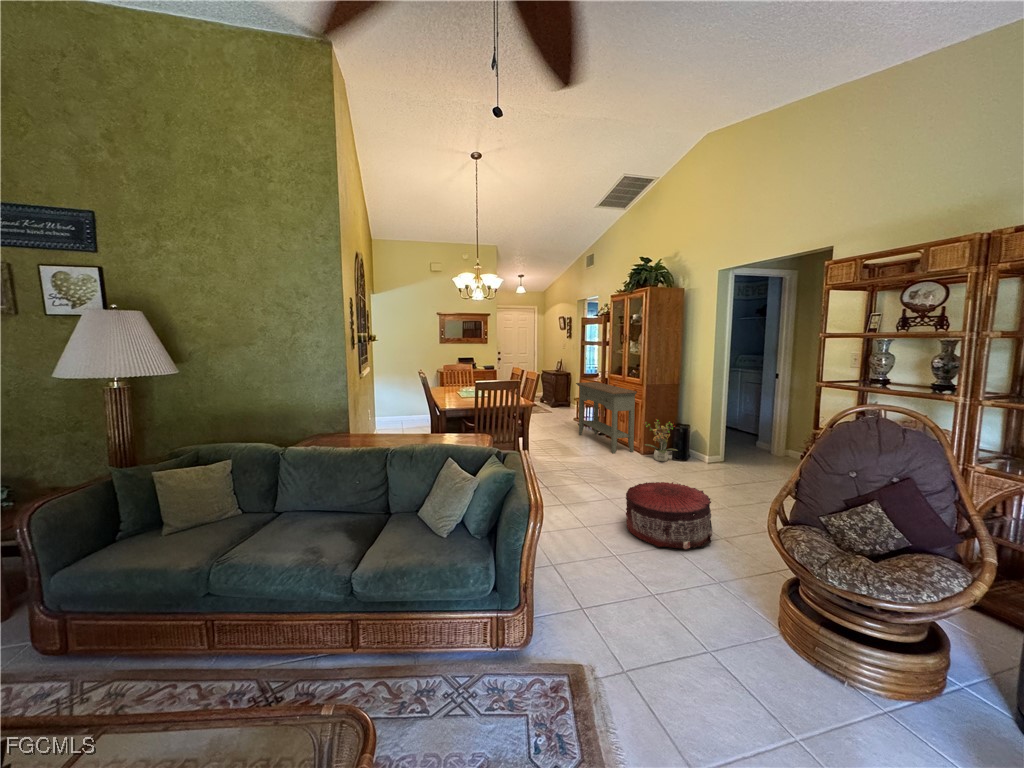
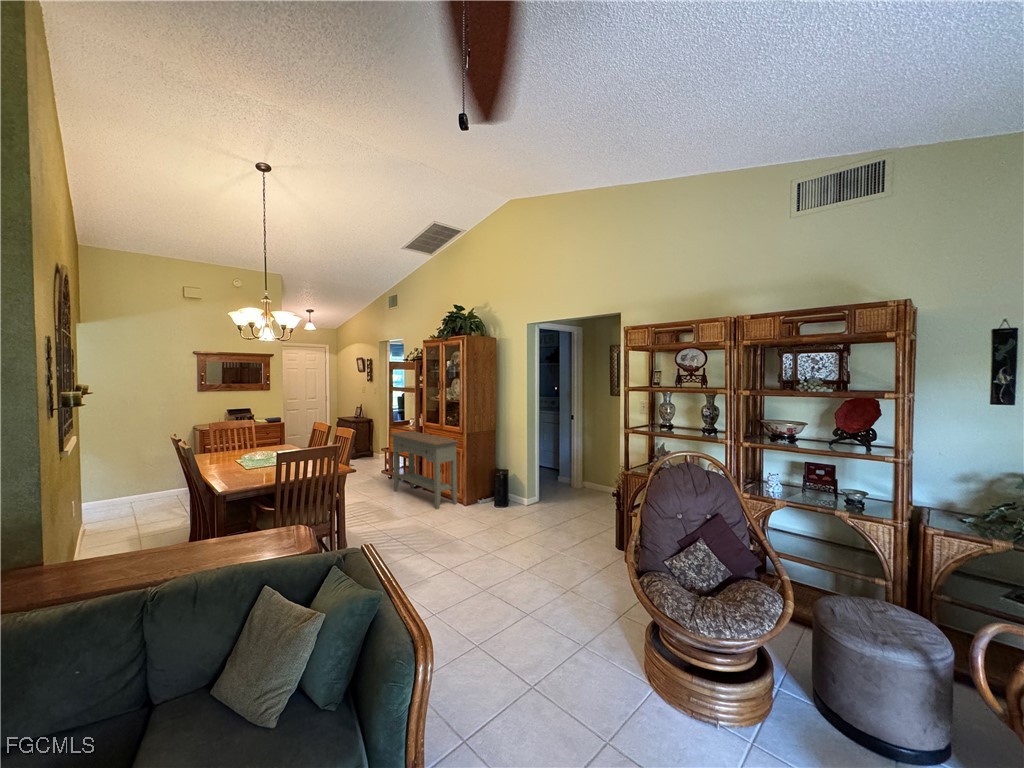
potted plant: present [645,420,678,461] -> none [466,467,502,511]
pouf: present [626,482,713,549] -> none [476,539,563,619]

